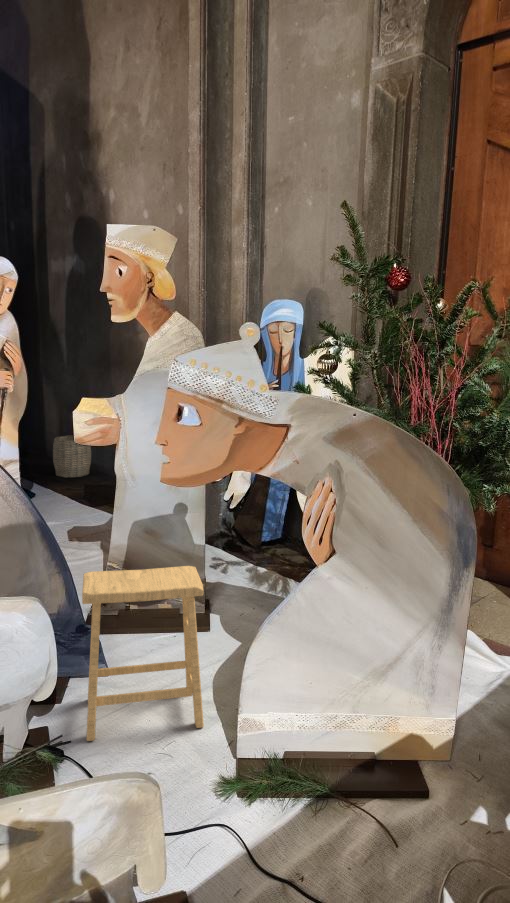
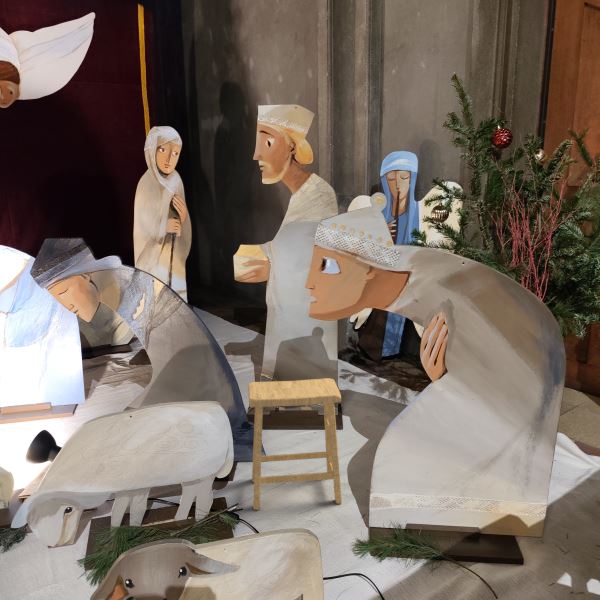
woven basket: present [53,436,91,477] -> none [209,266,239,301]

